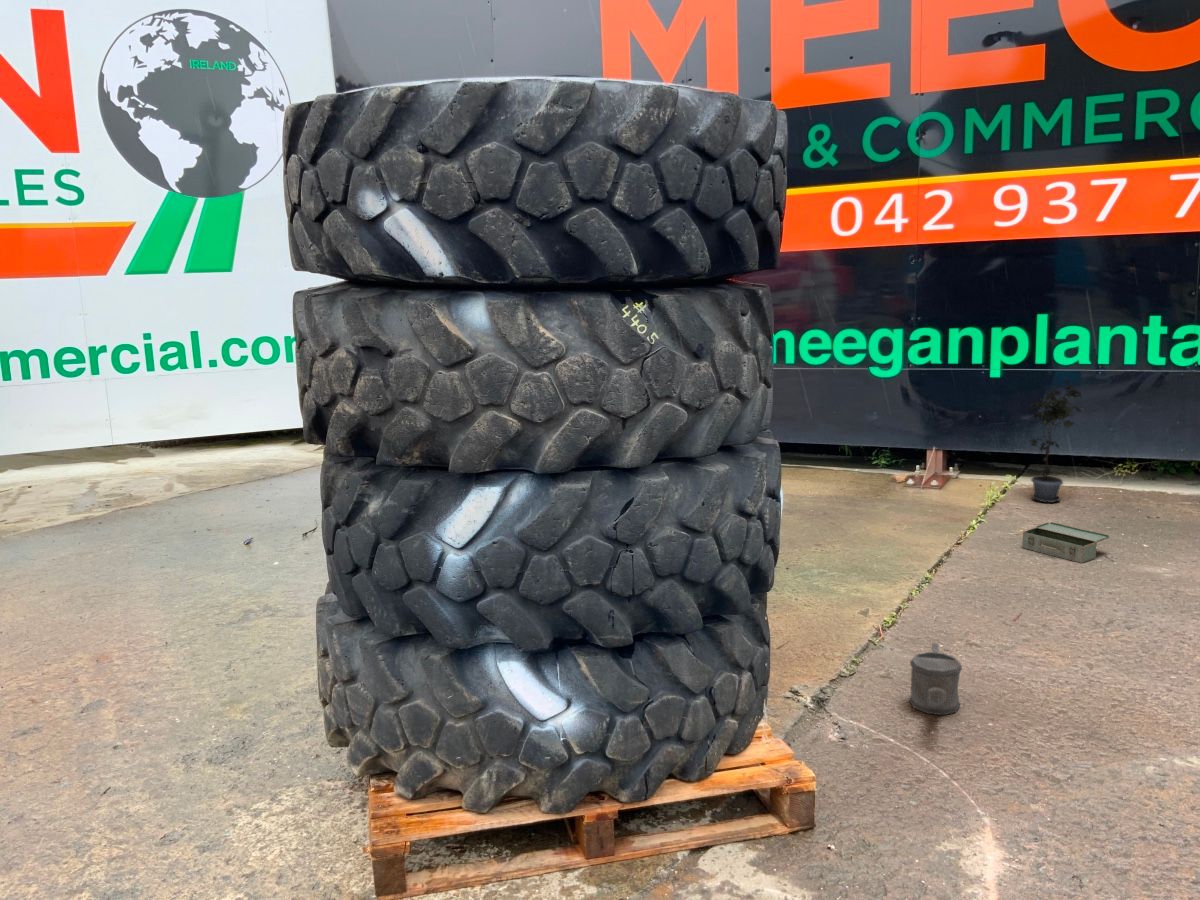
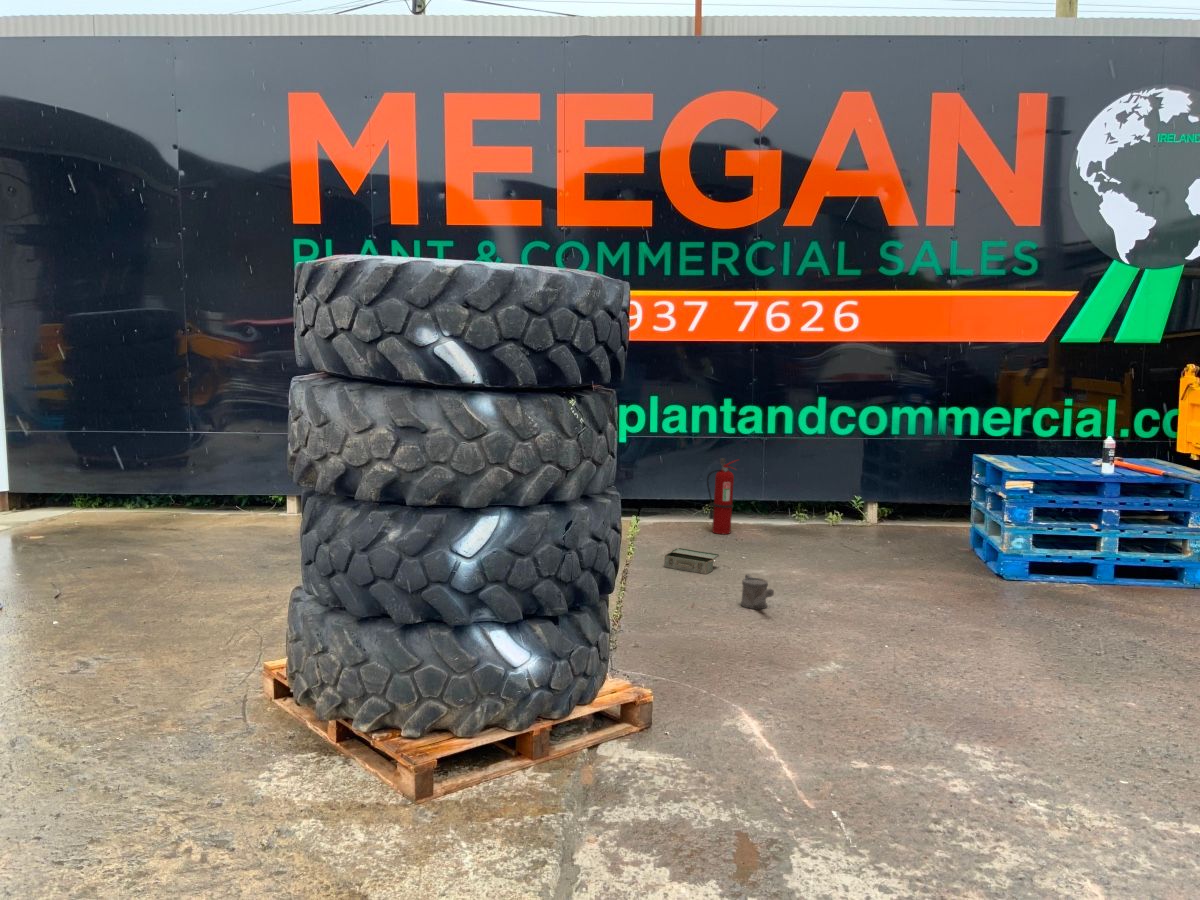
potted plant: present [1030,380,1081,503] -> none [645,445,686,536]
fire extinguisher: none [1121,398,1174,504] -> present [707,458,737,534]
watering can: present [909,643,962,715] -> present [741,574,774,609]

